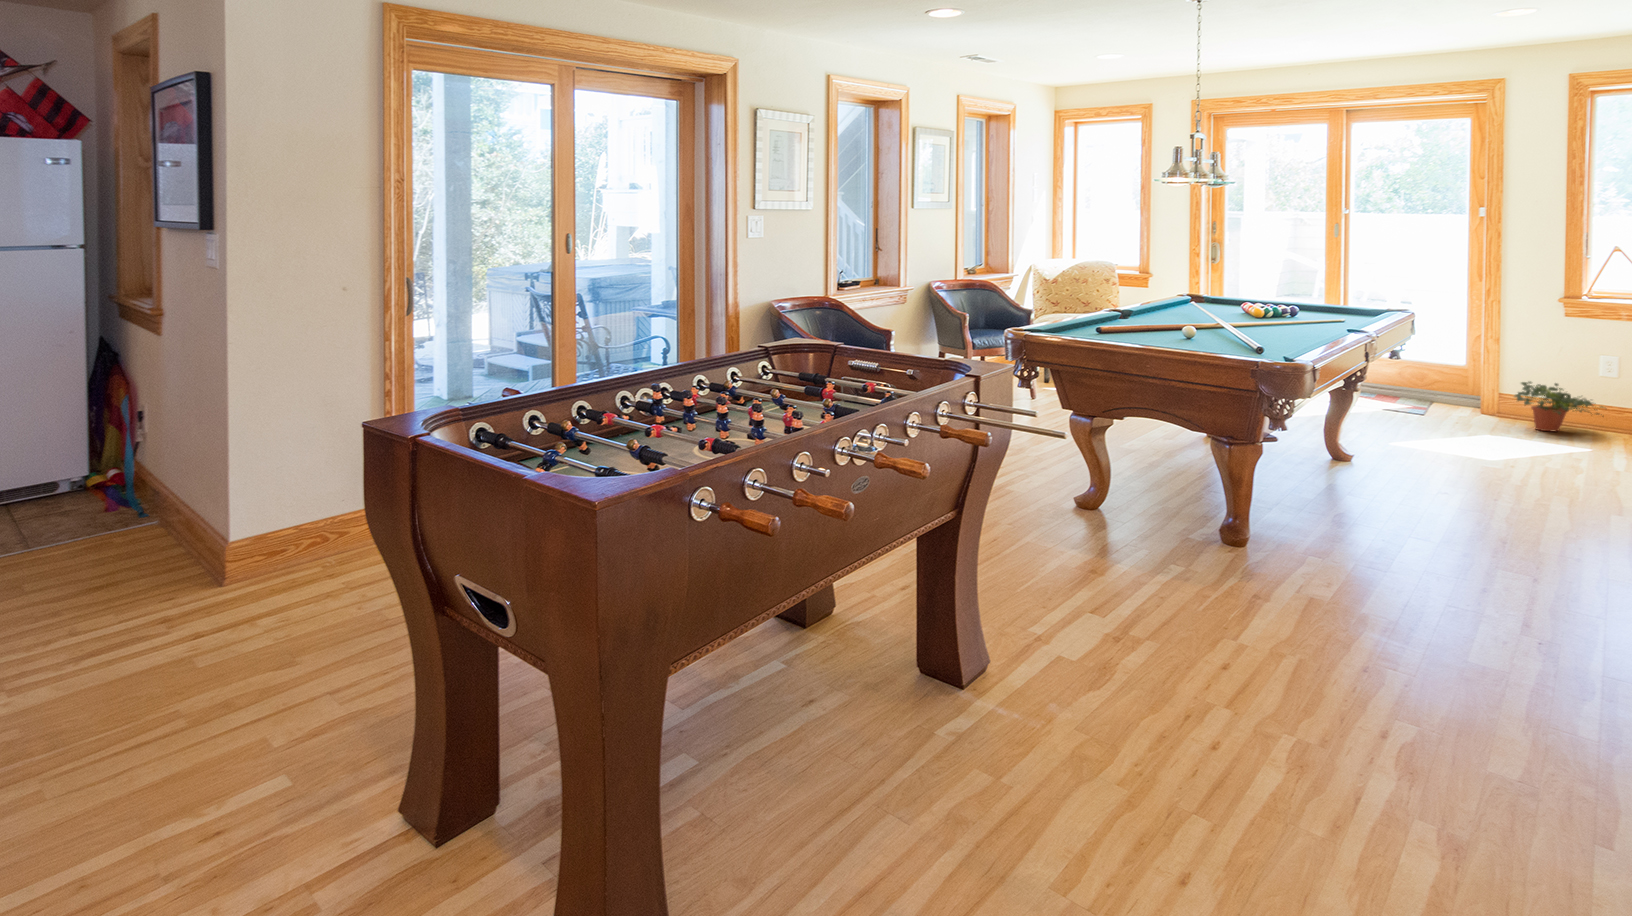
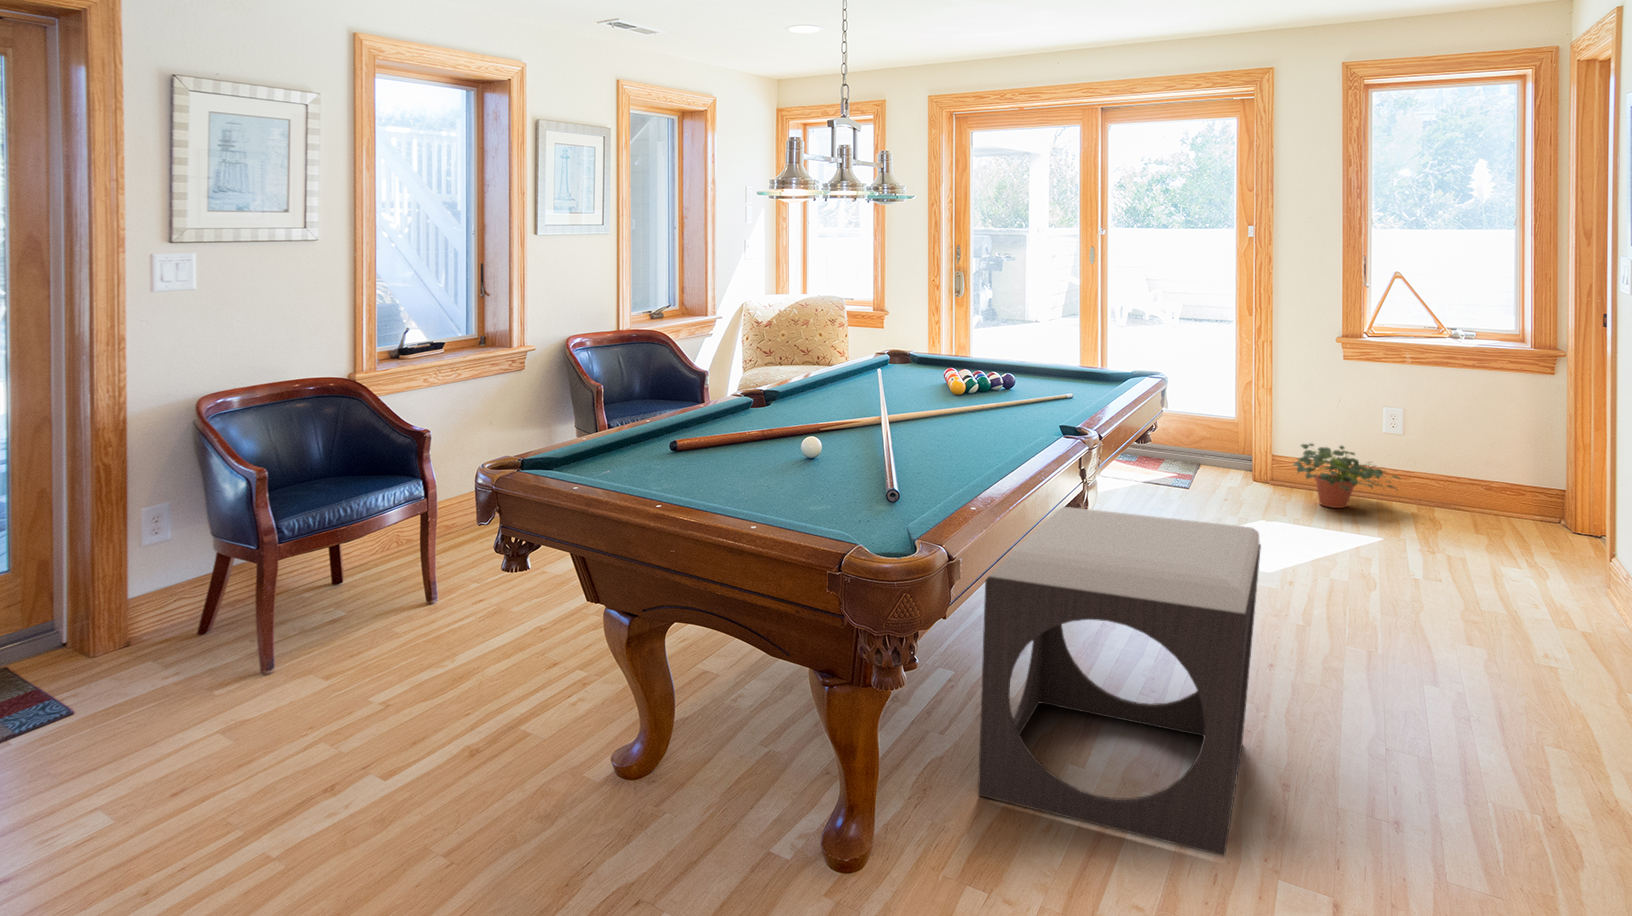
footstool: none [1310,372,1497,557] -> present [978,506,1261,856]

